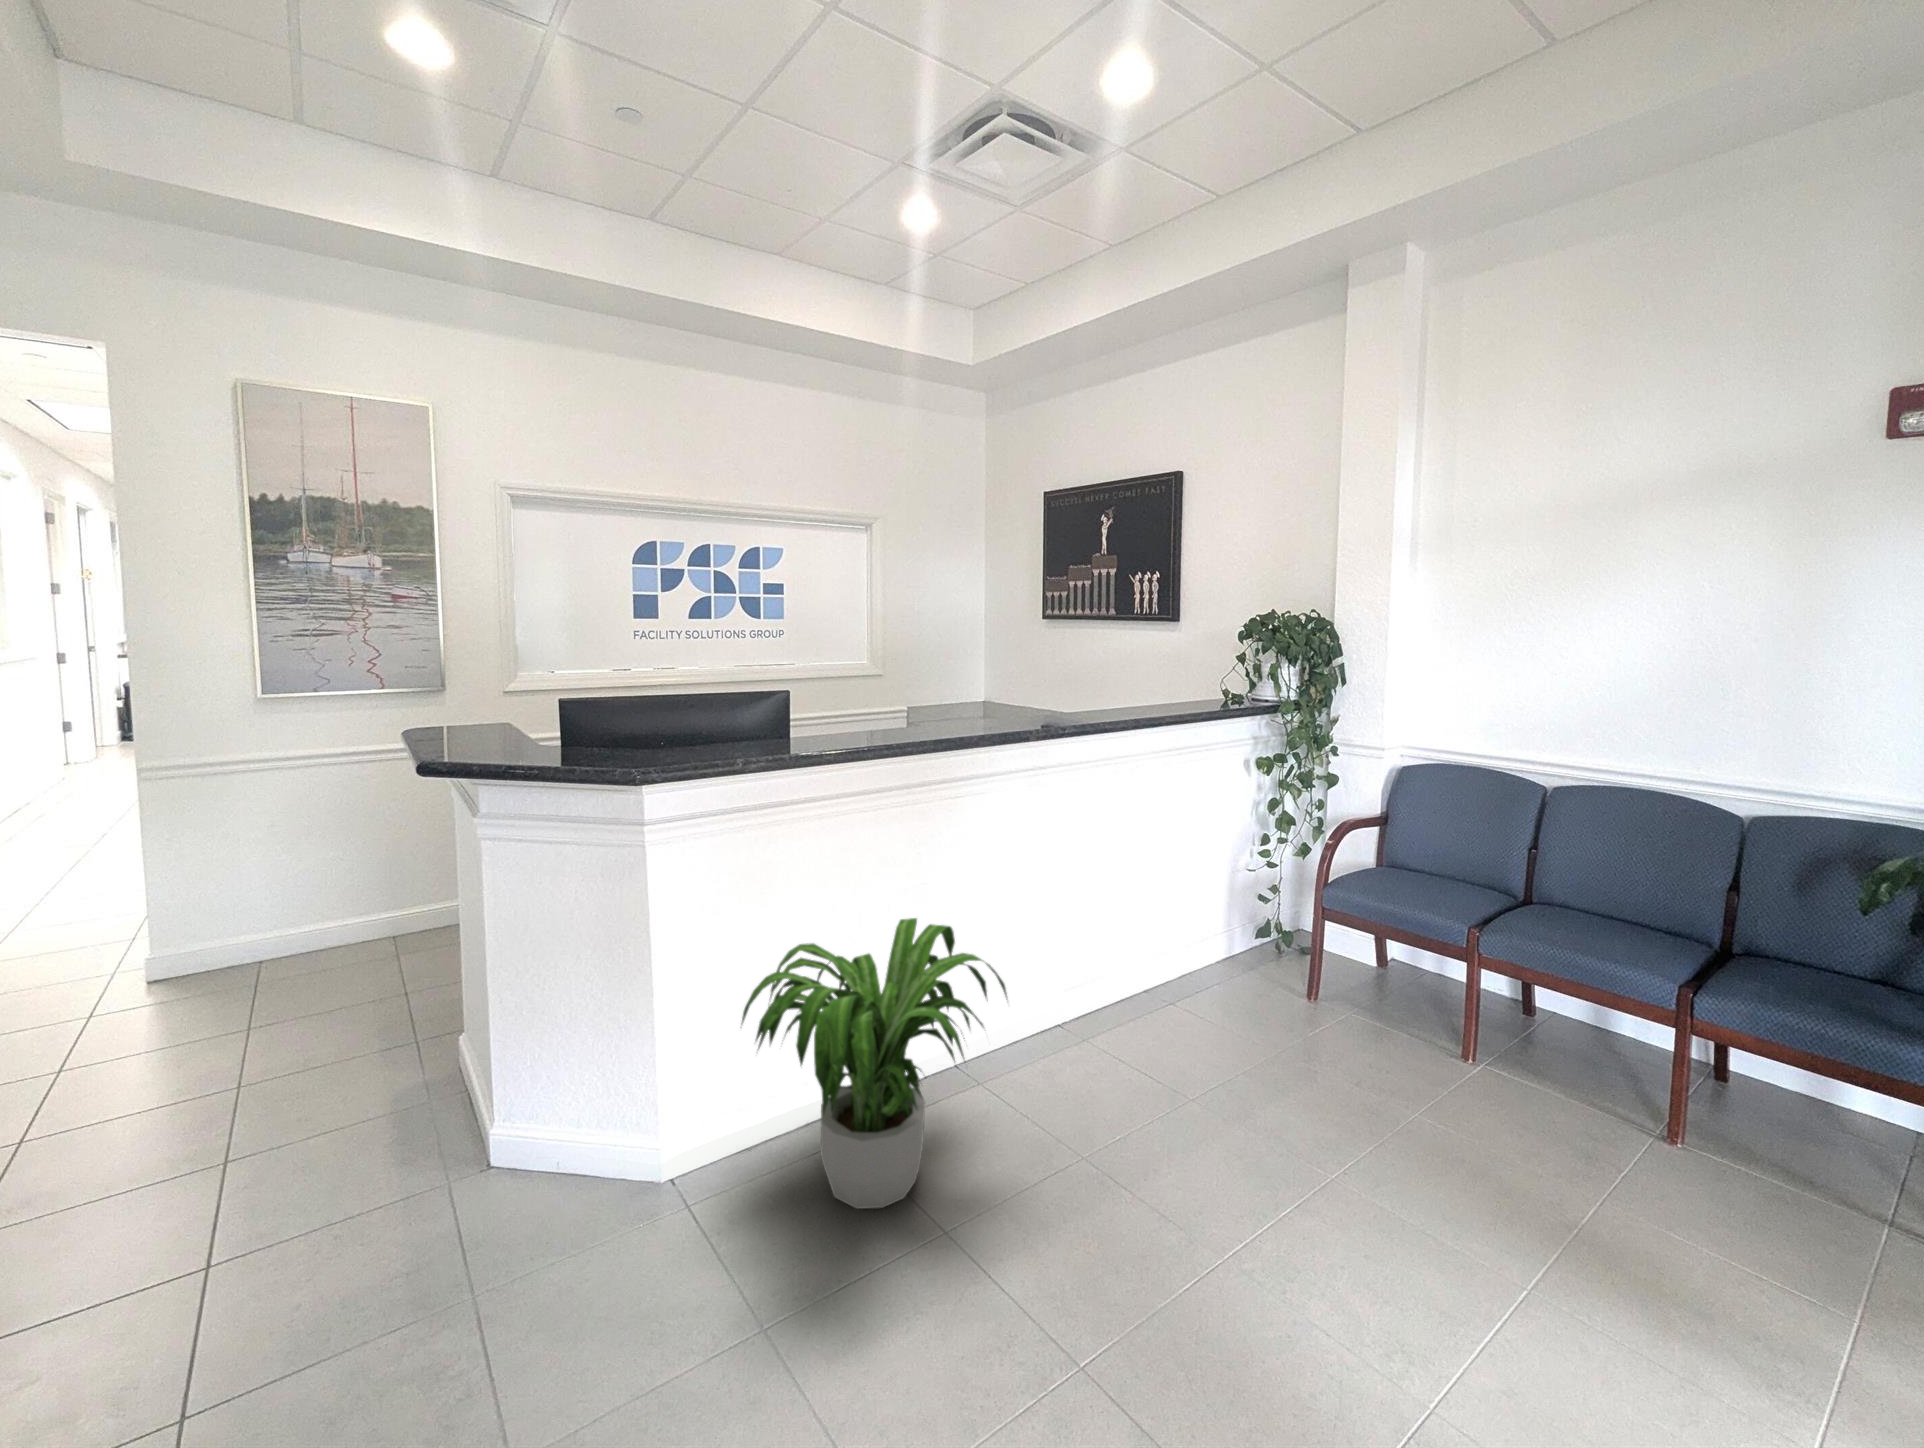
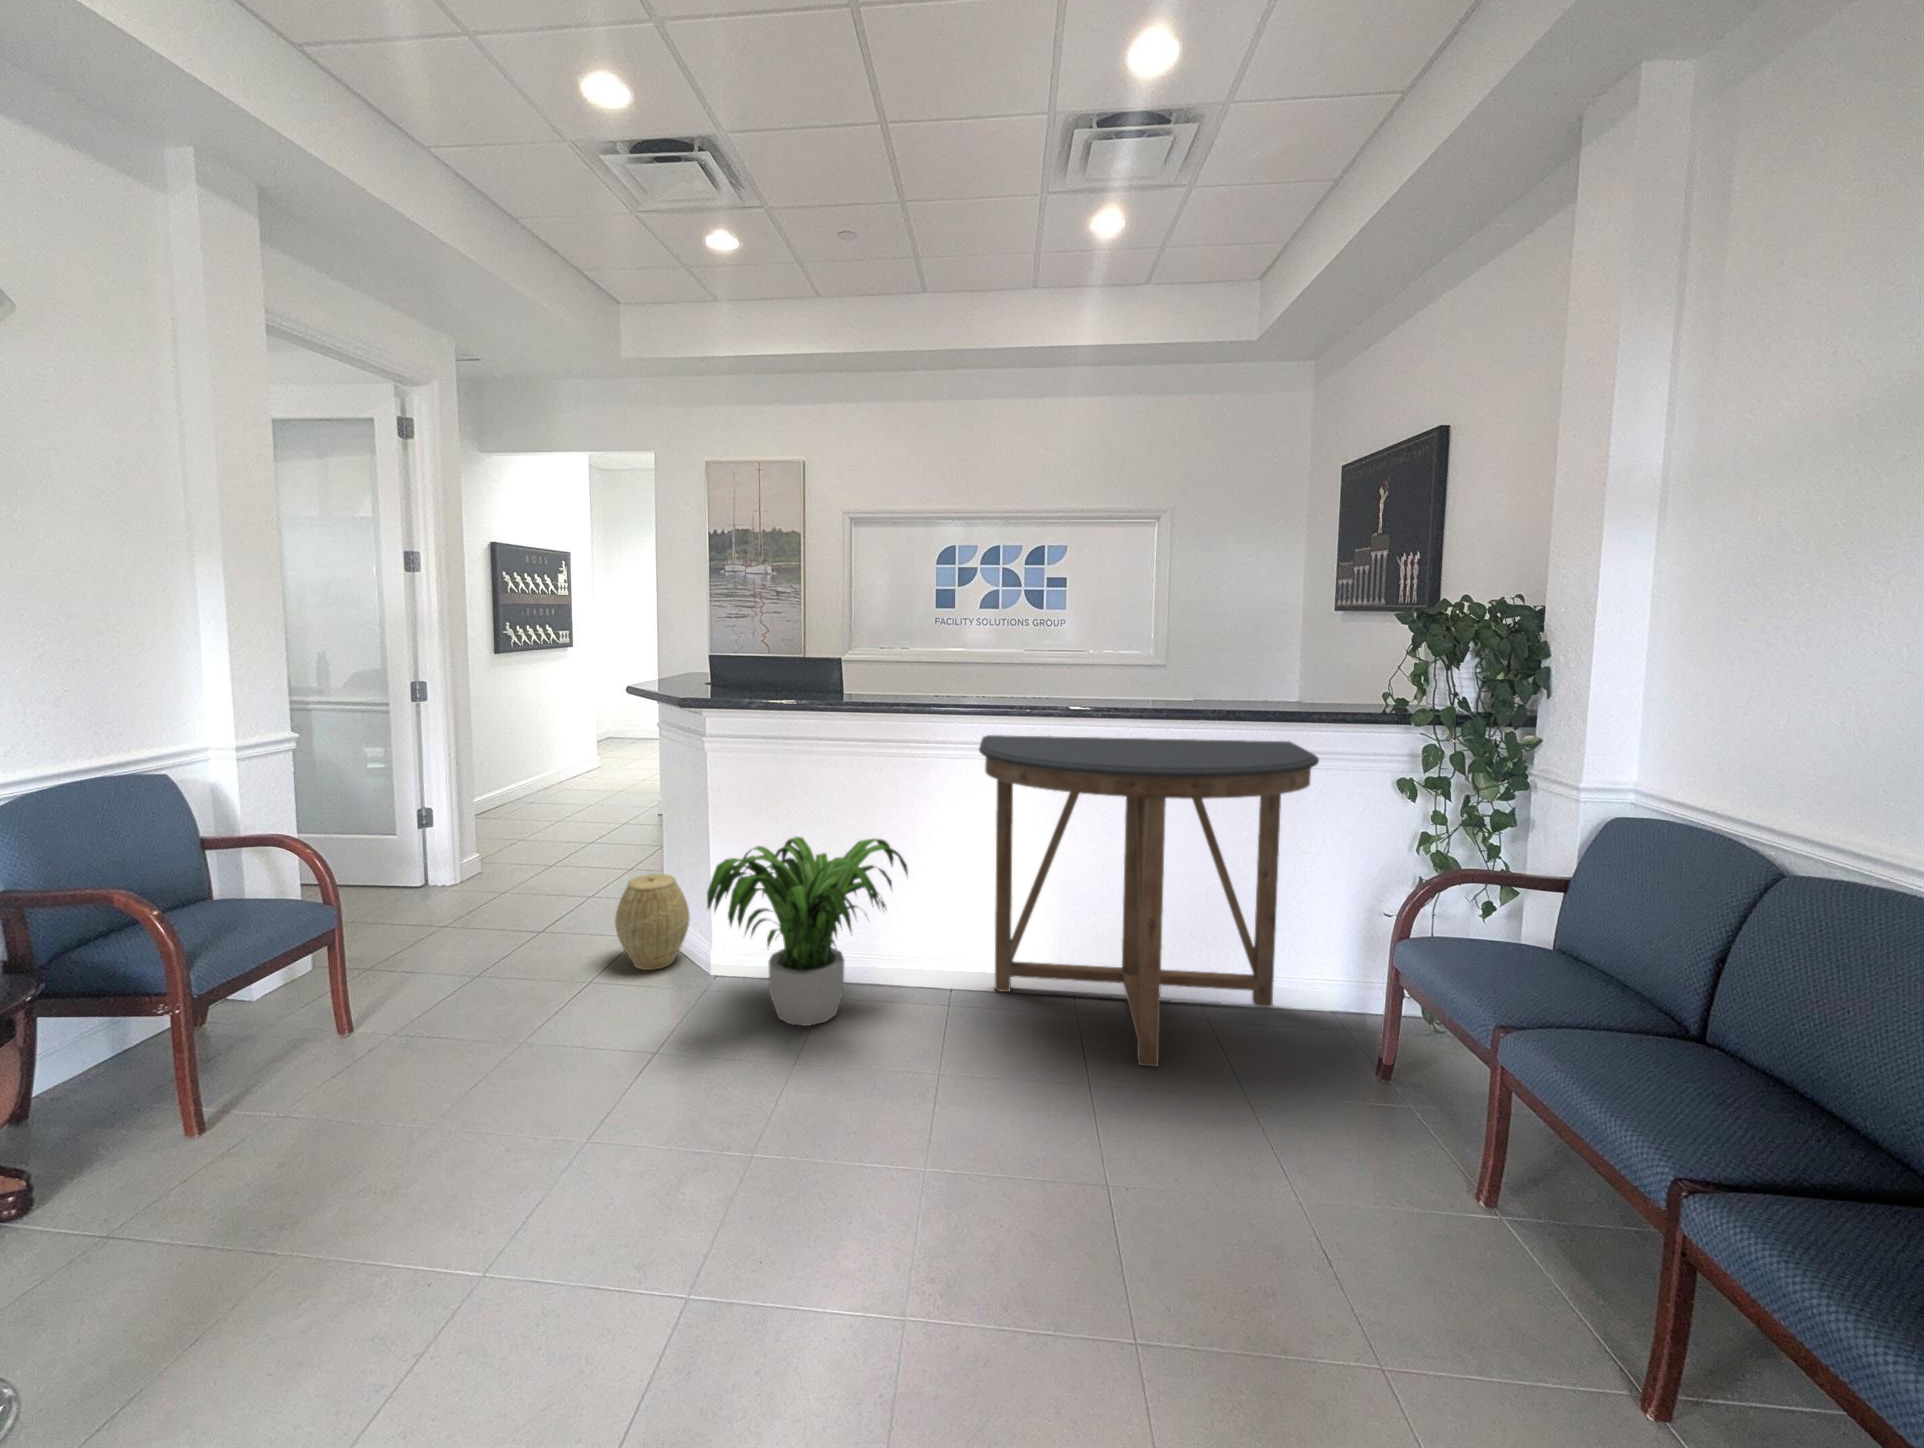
console table: none [986,738,1293,1077] -> present [979,735,1319,1067]
woven basket: none [466,1068,603,1248] -> present [615,874,690,970]

